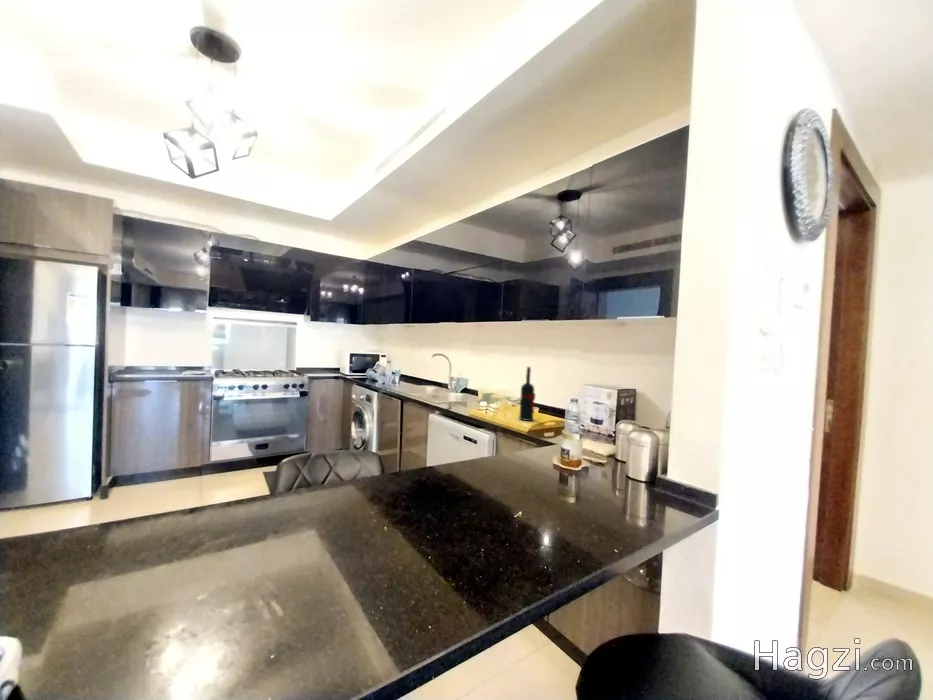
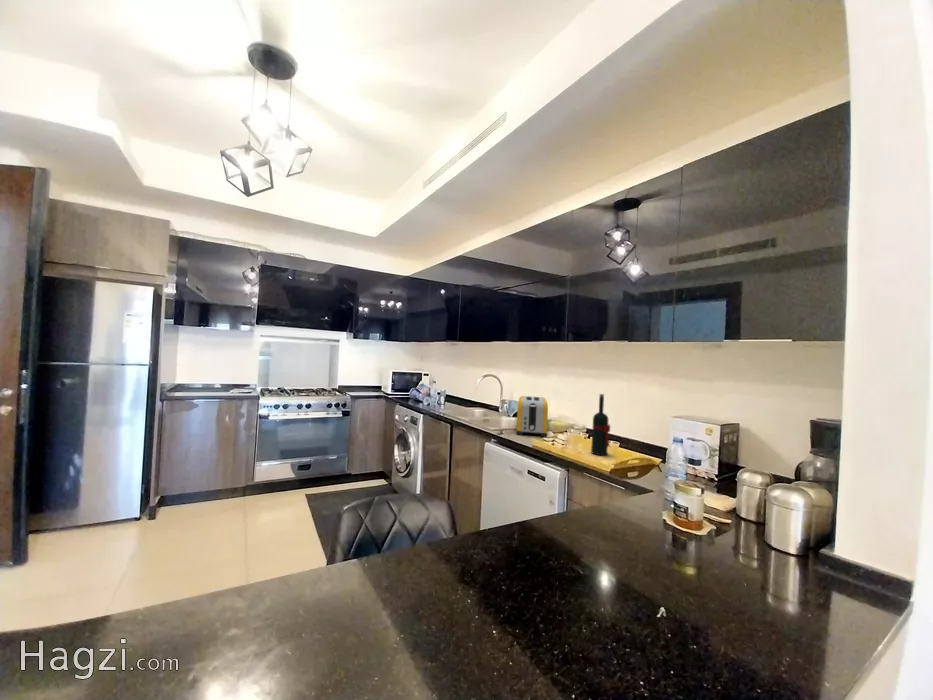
toaster: none [459,372,488,408] -> present [517,396,548,437]

